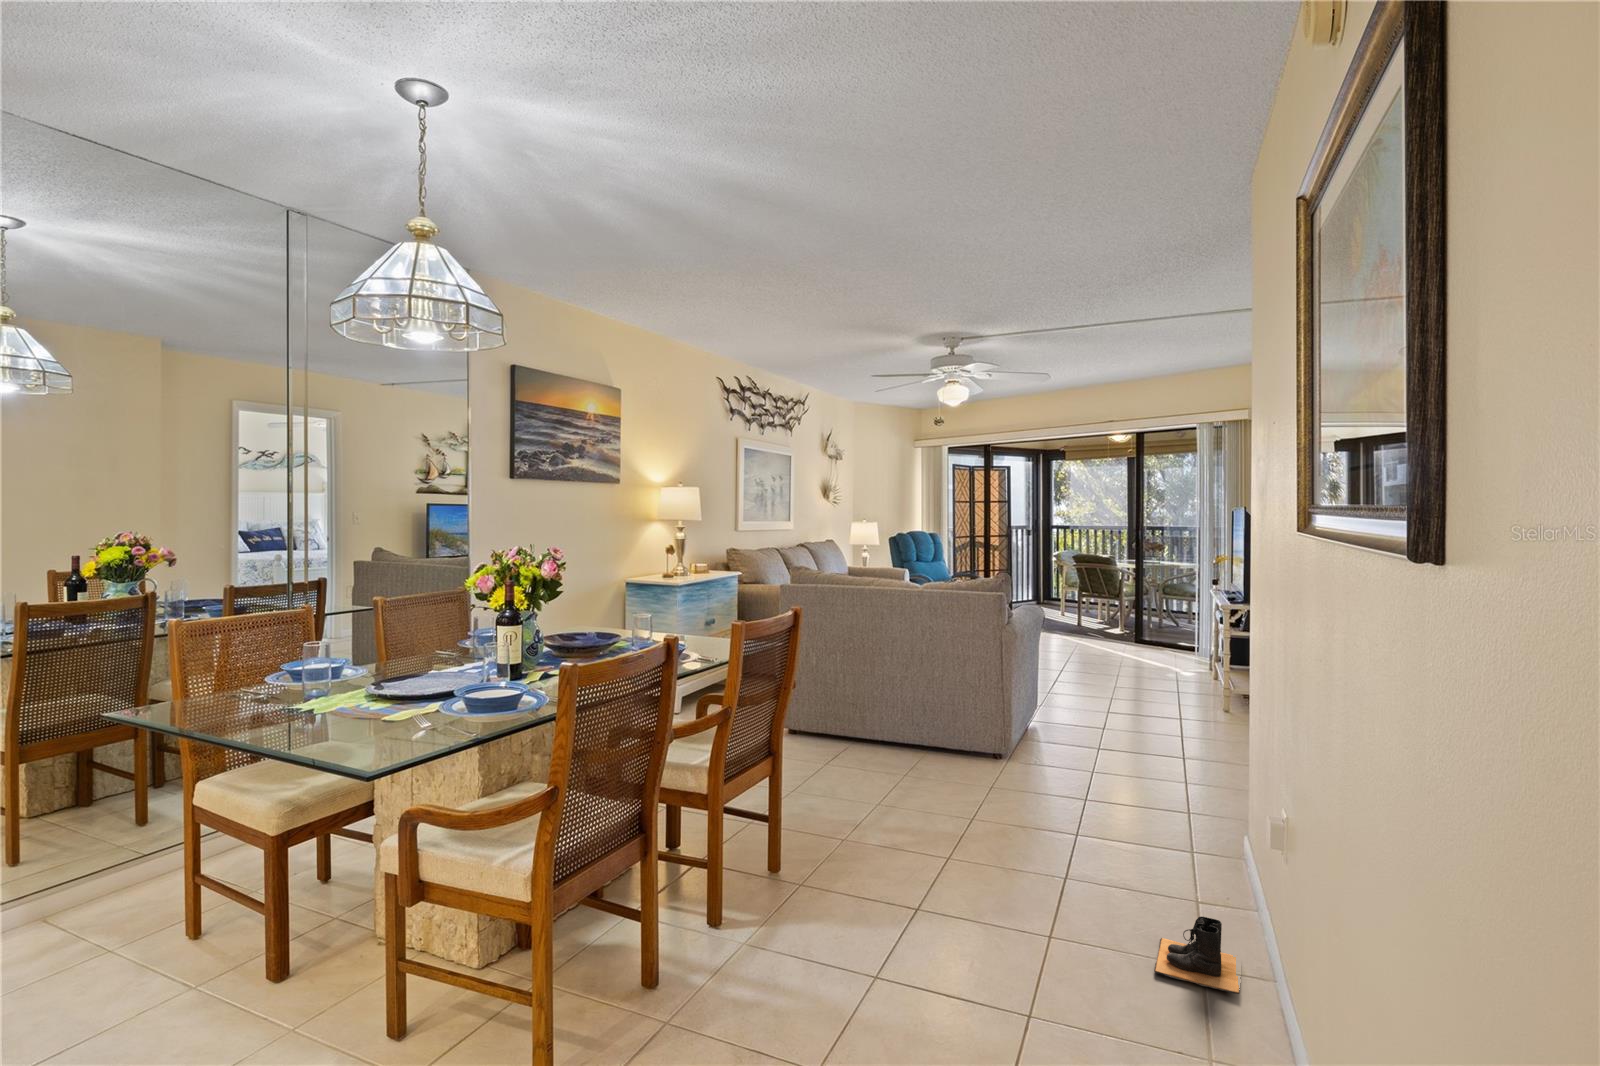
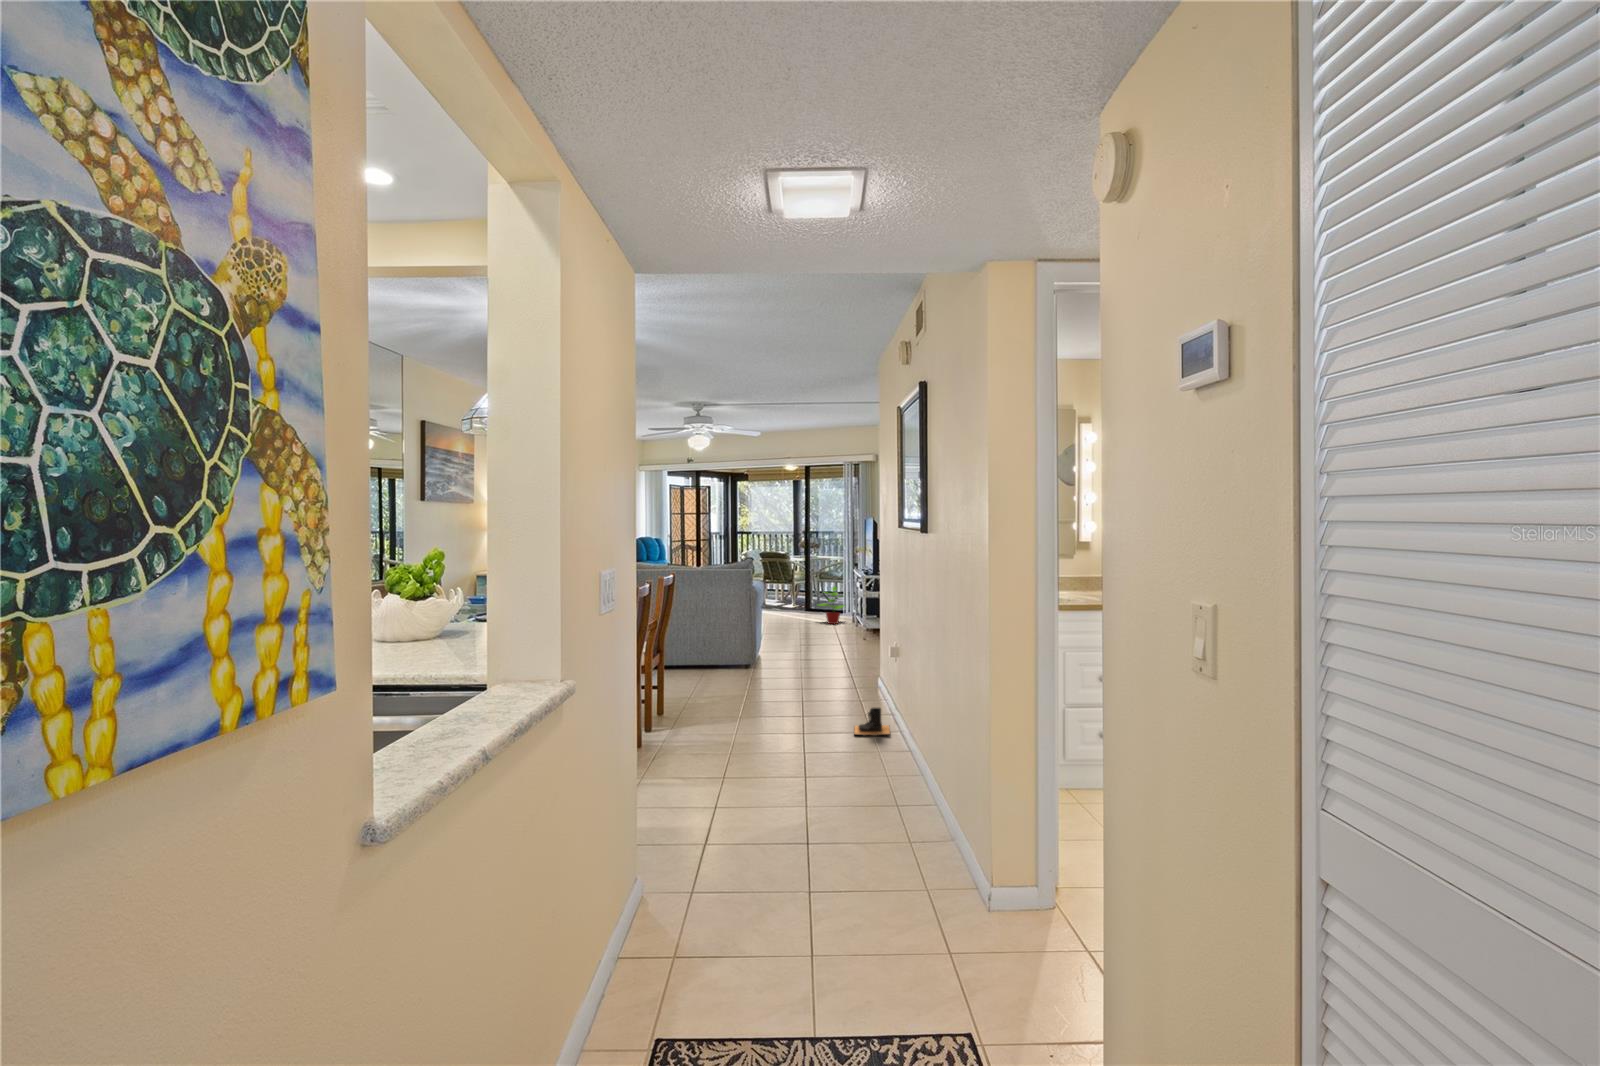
potted plant: none [1151,608,1200,665] -> present [819,587,844,624]

